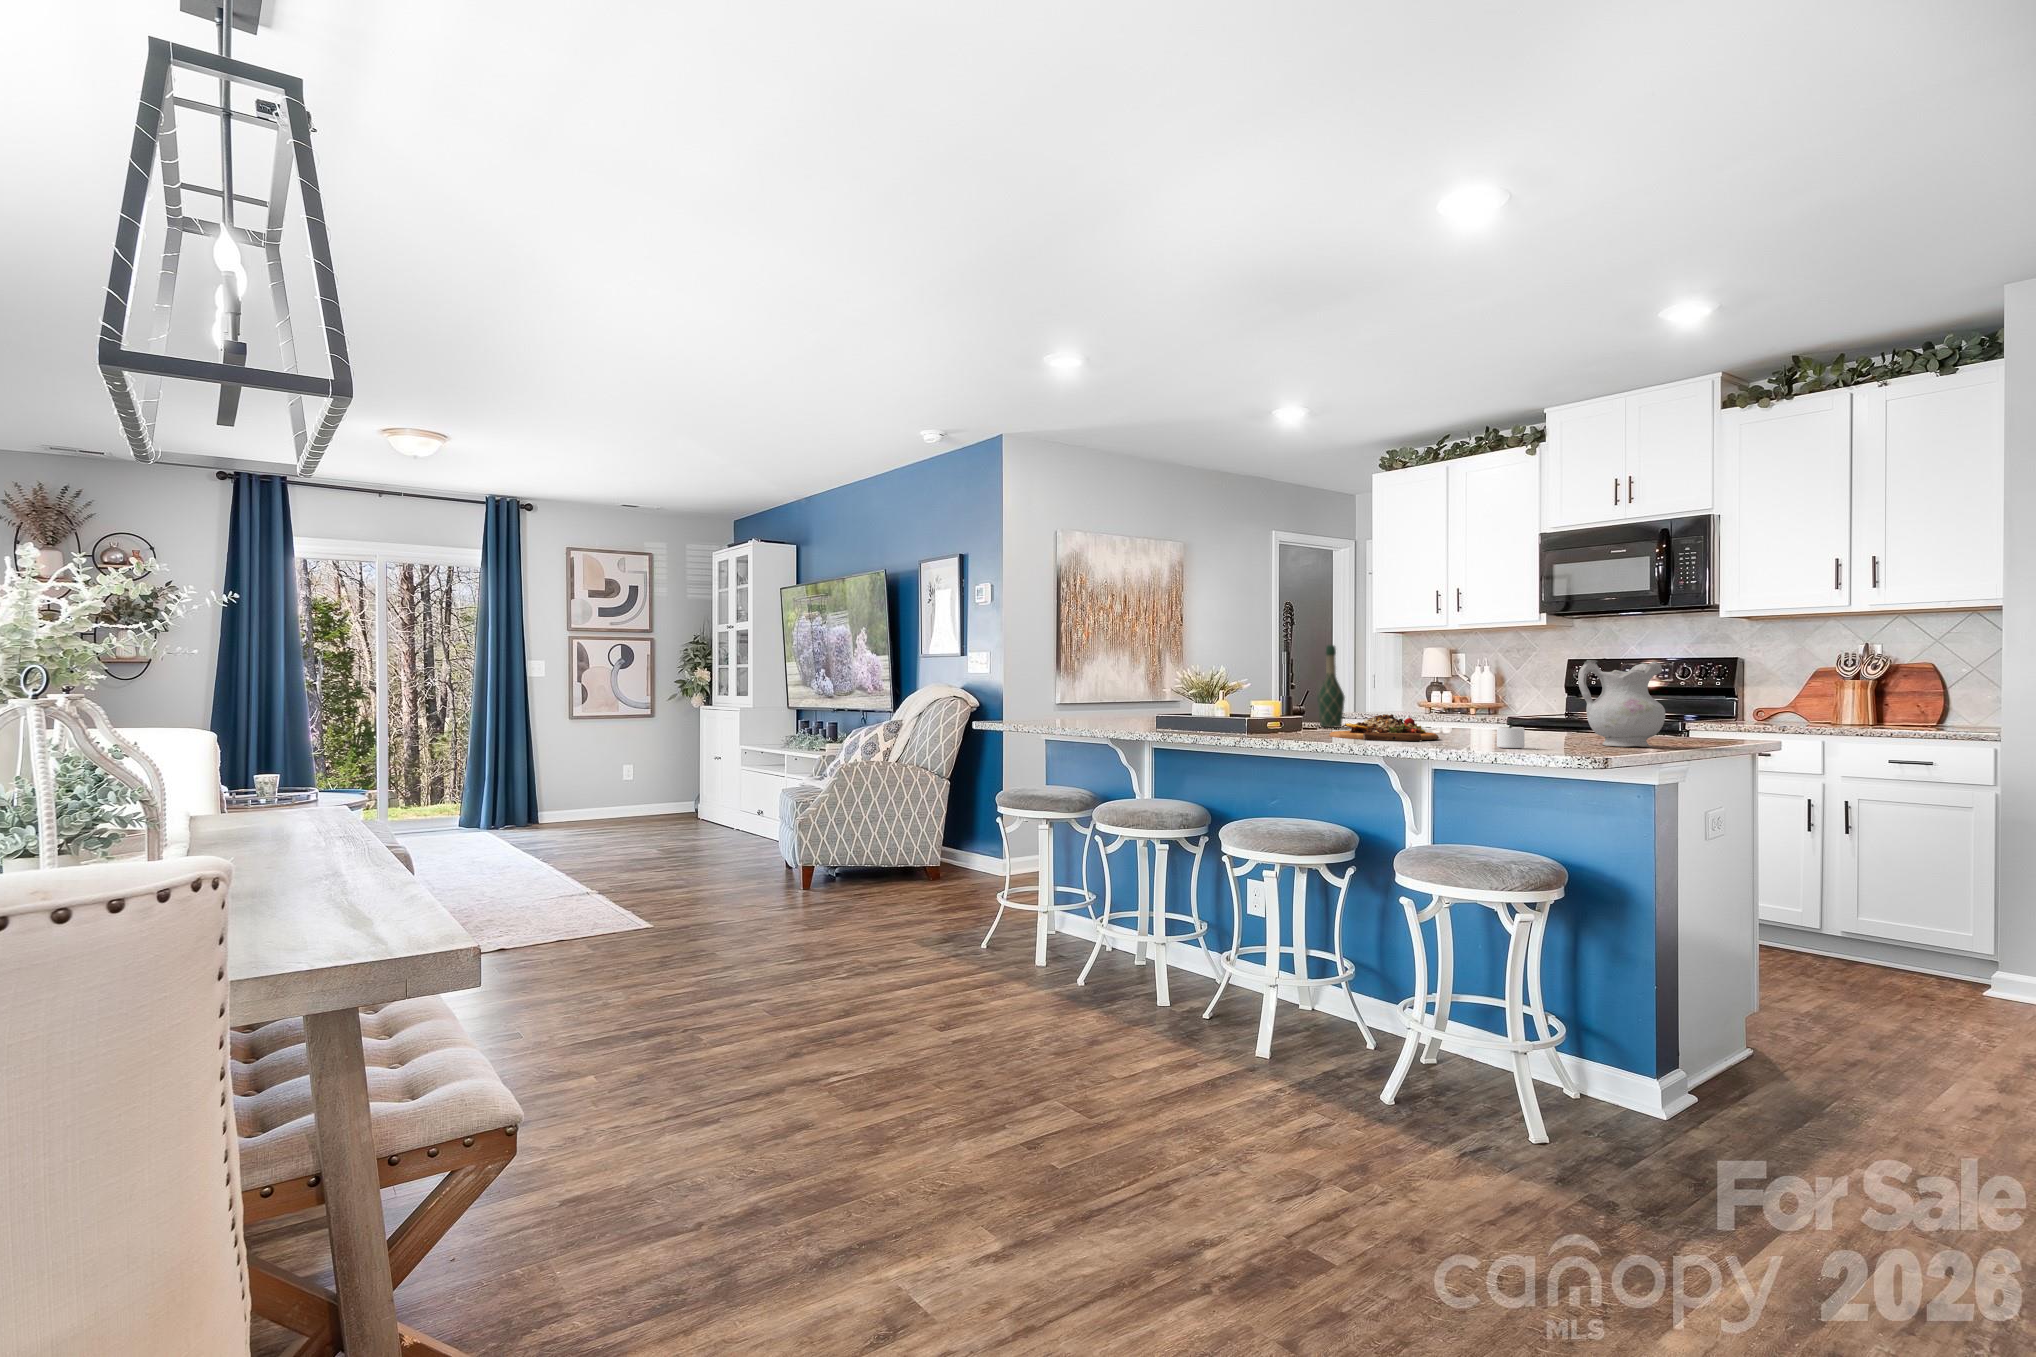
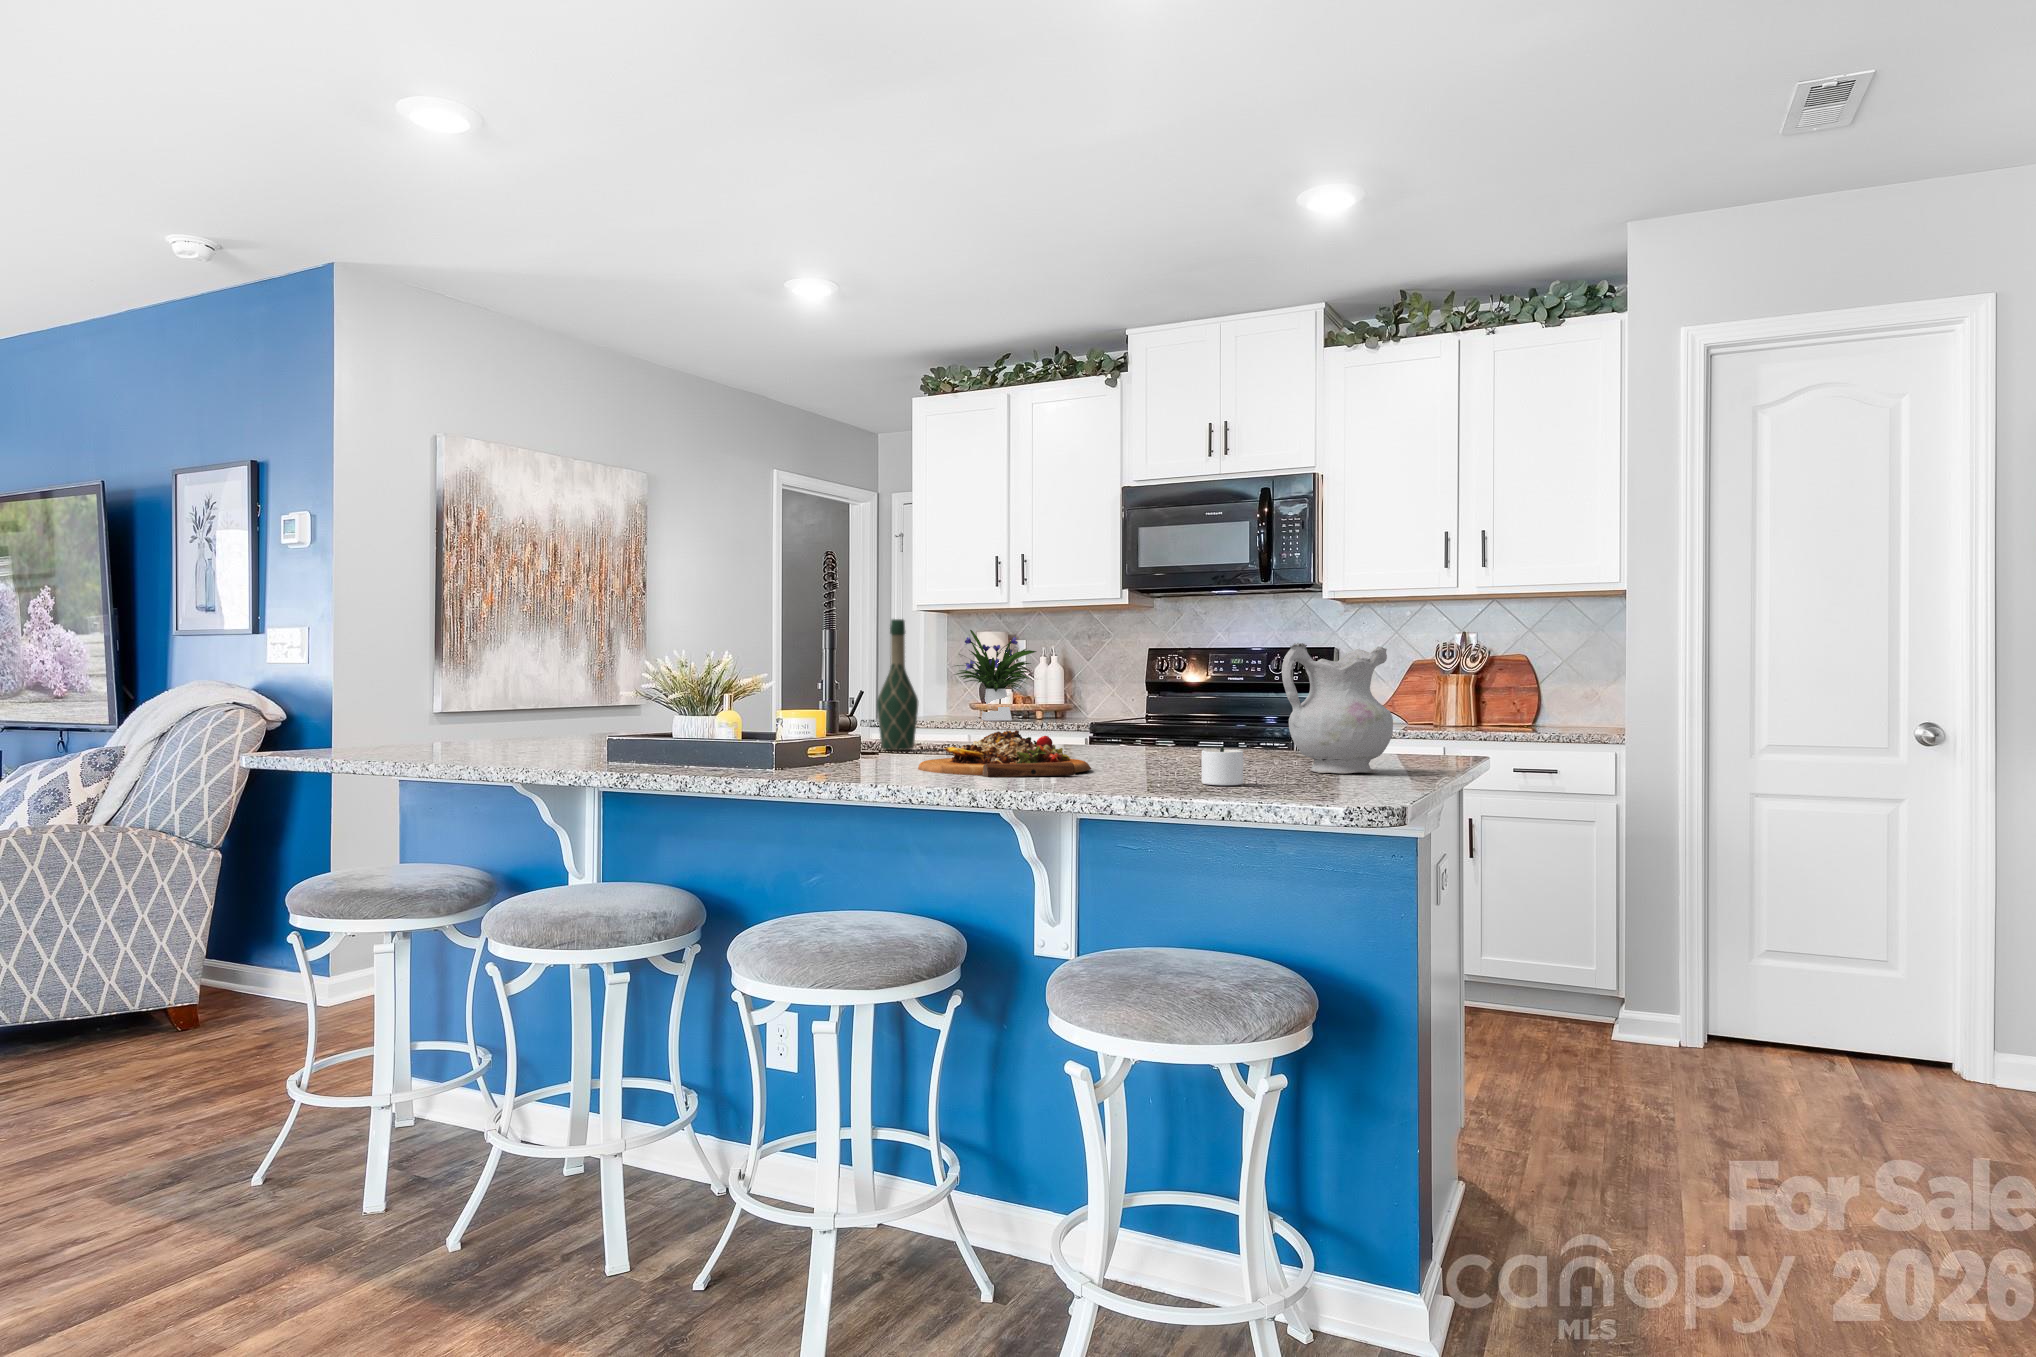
flower arrangement: none [1405,644,1476,713] -> present [955,630,1036,721]

